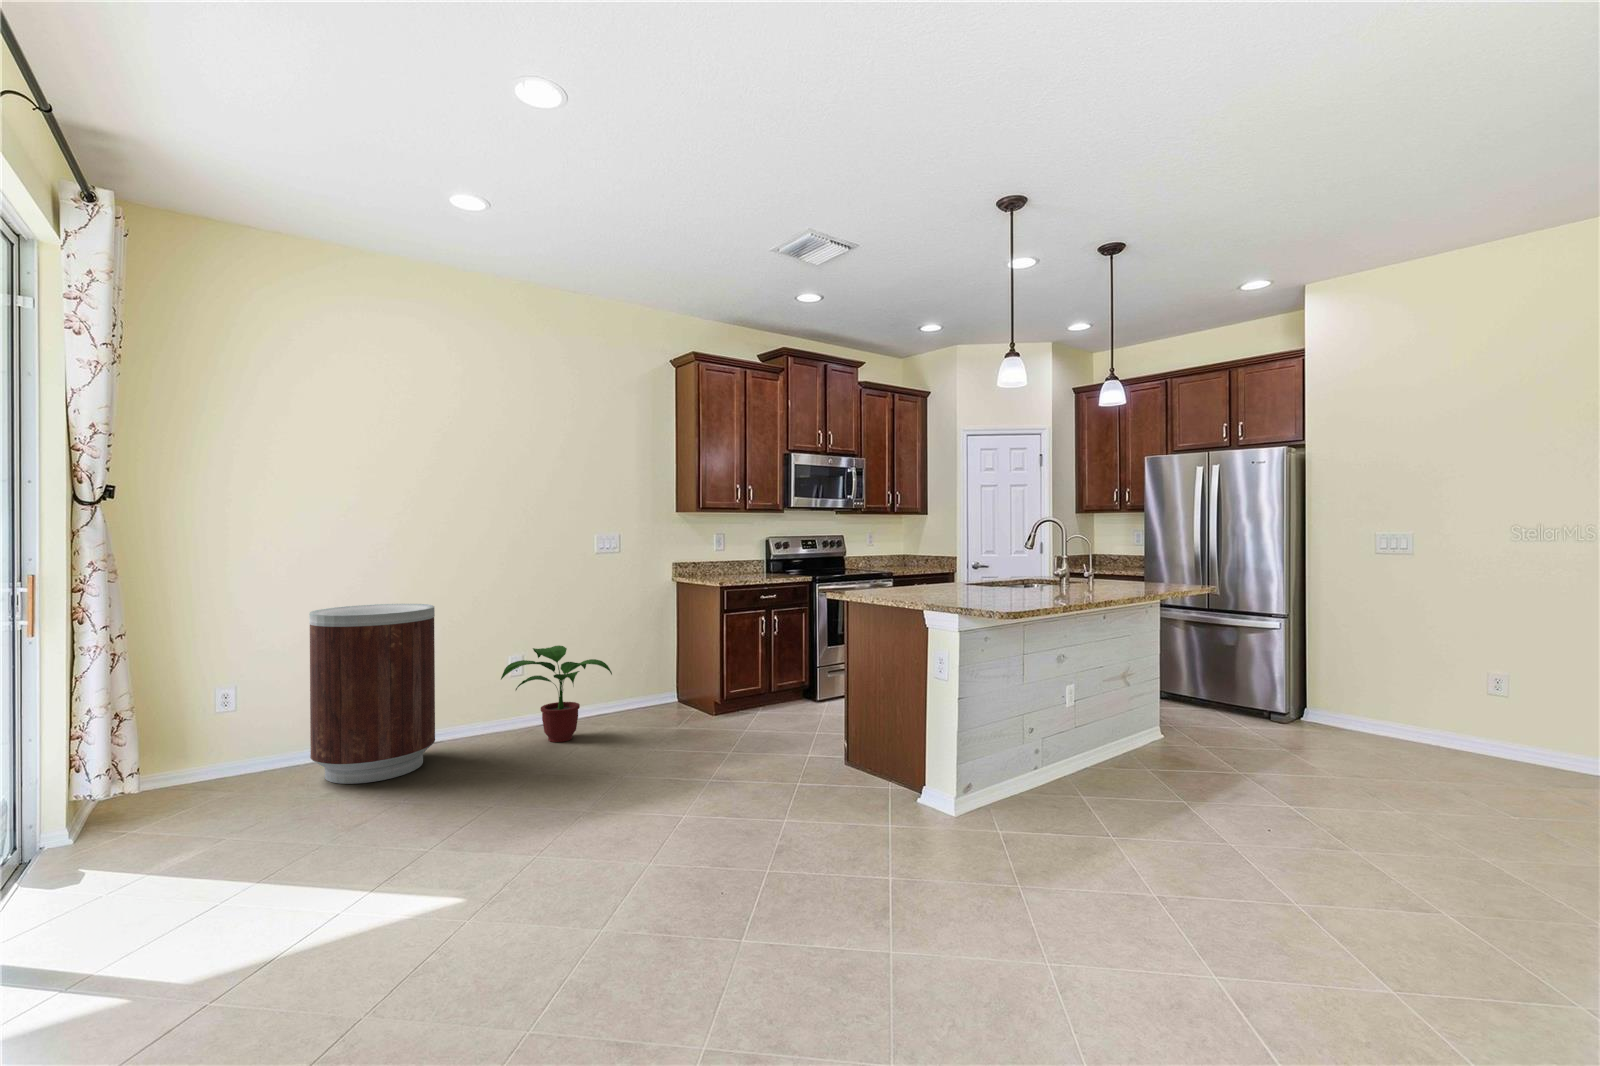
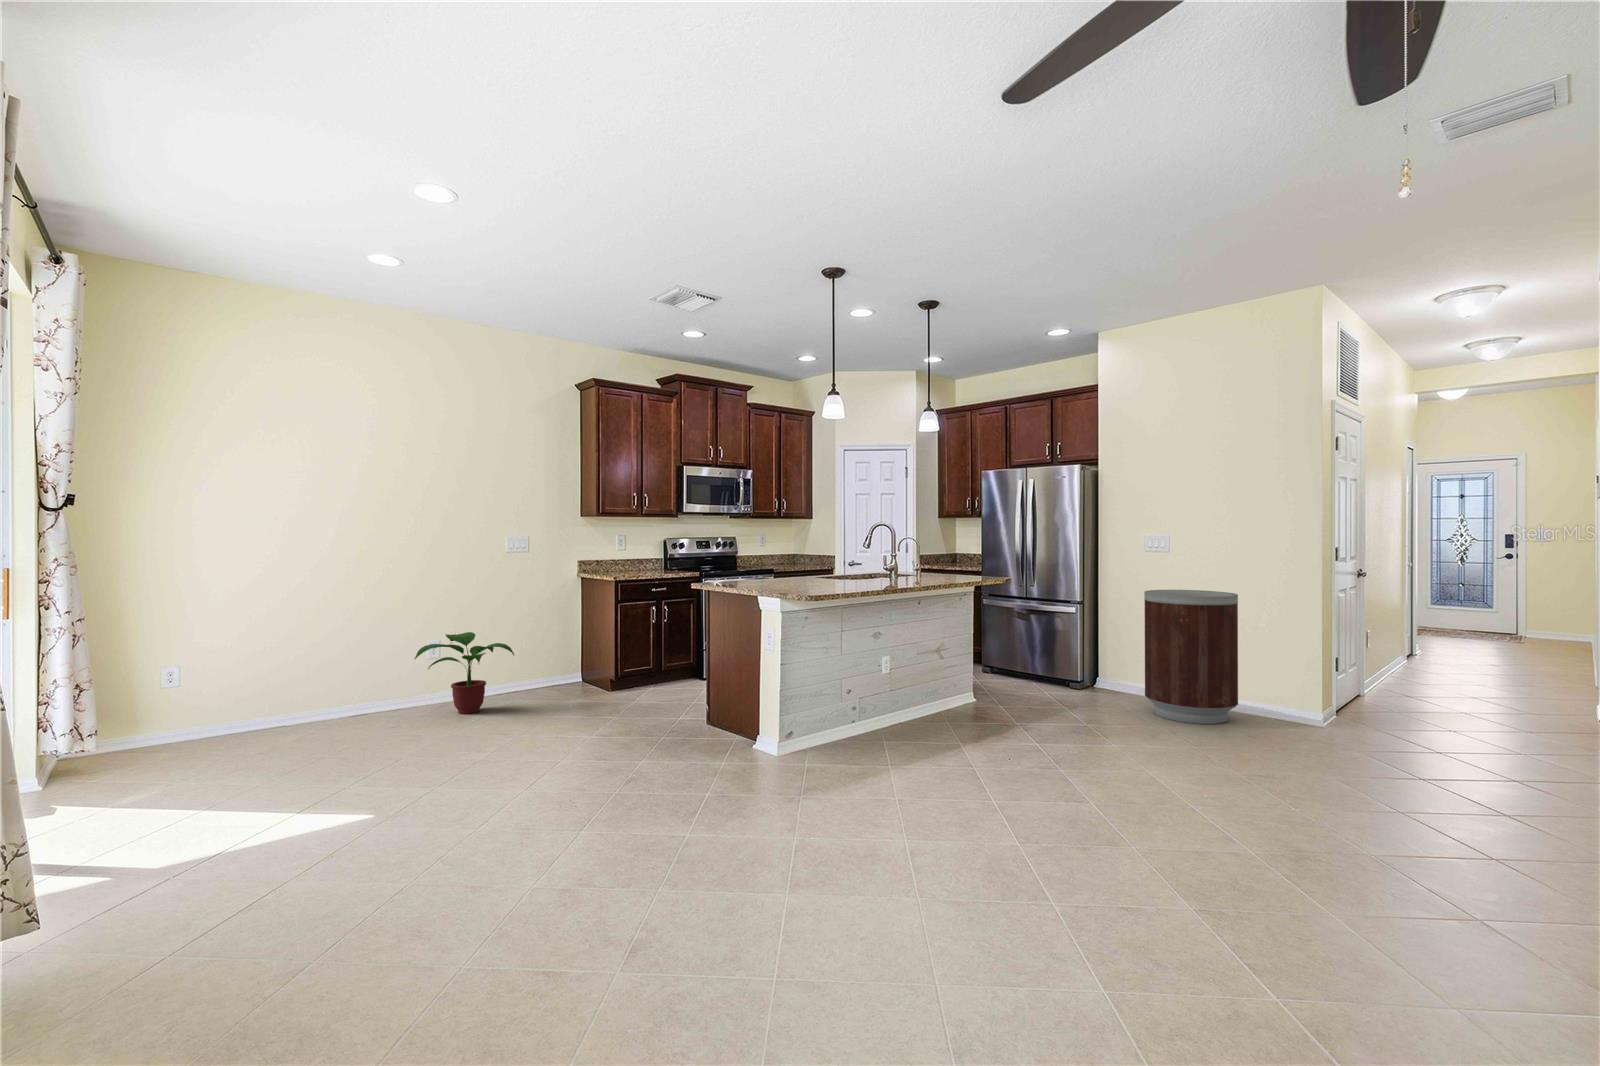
trash can: present [309,604,435,784] -> present [1144,590,1238,724]

